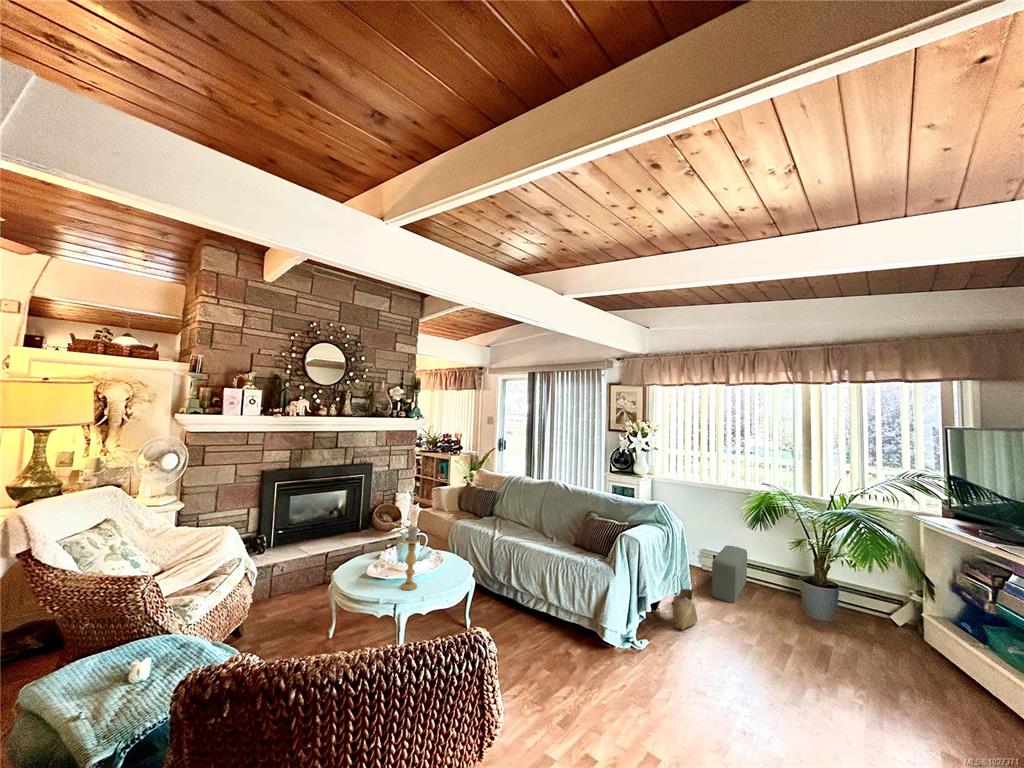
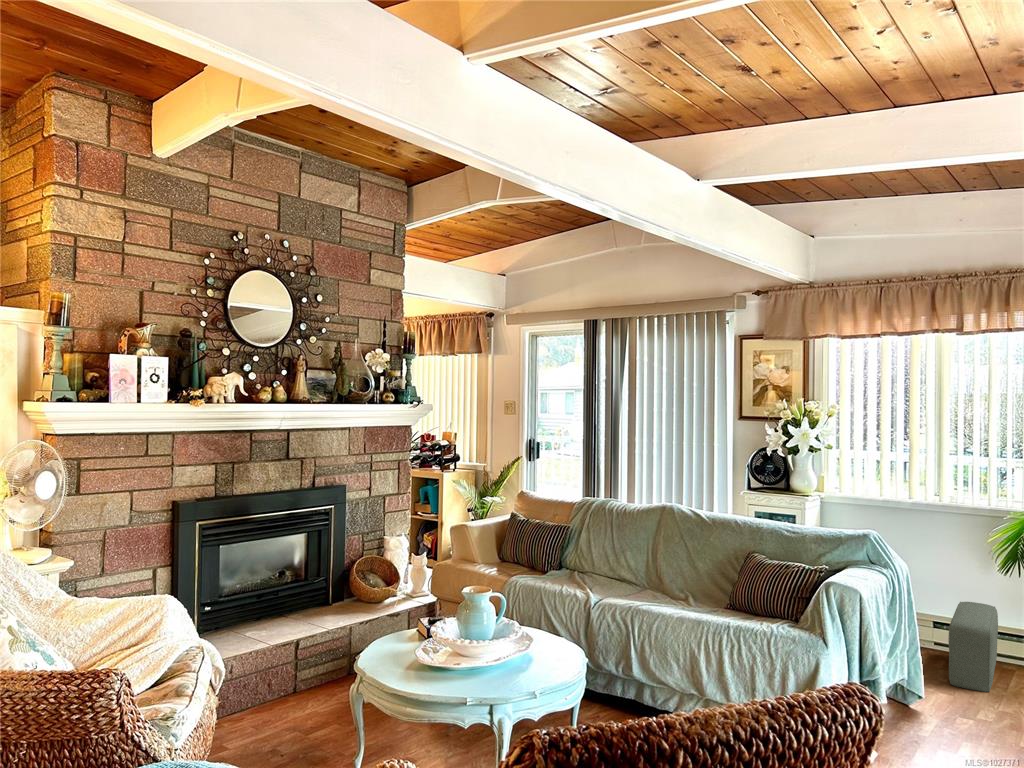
candle holder: present [401,526,420,590] -> none [493,578,522,685]
woven basket: present [672,574,698,630] -> none [906,645,946,734]

